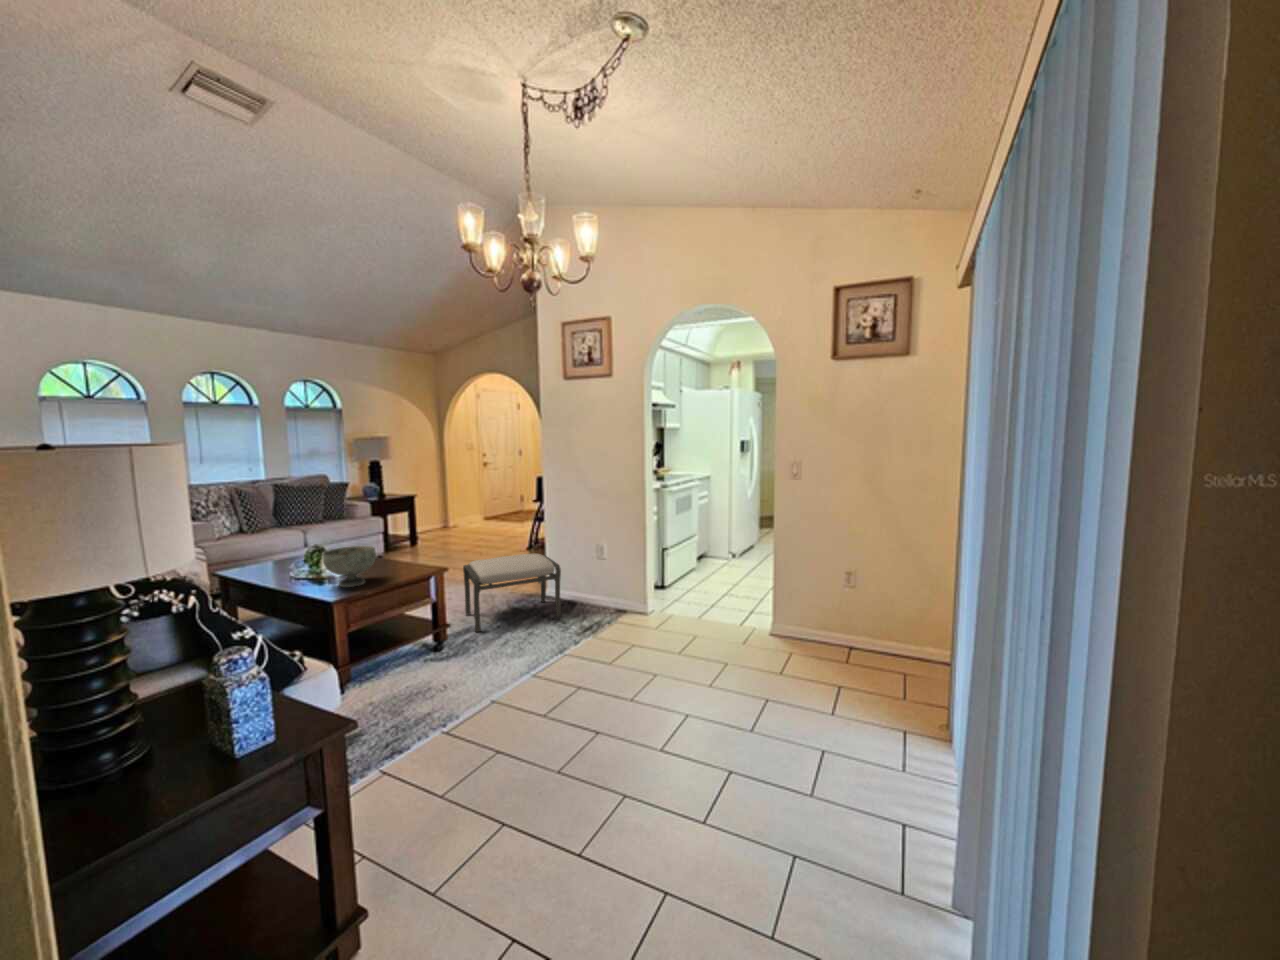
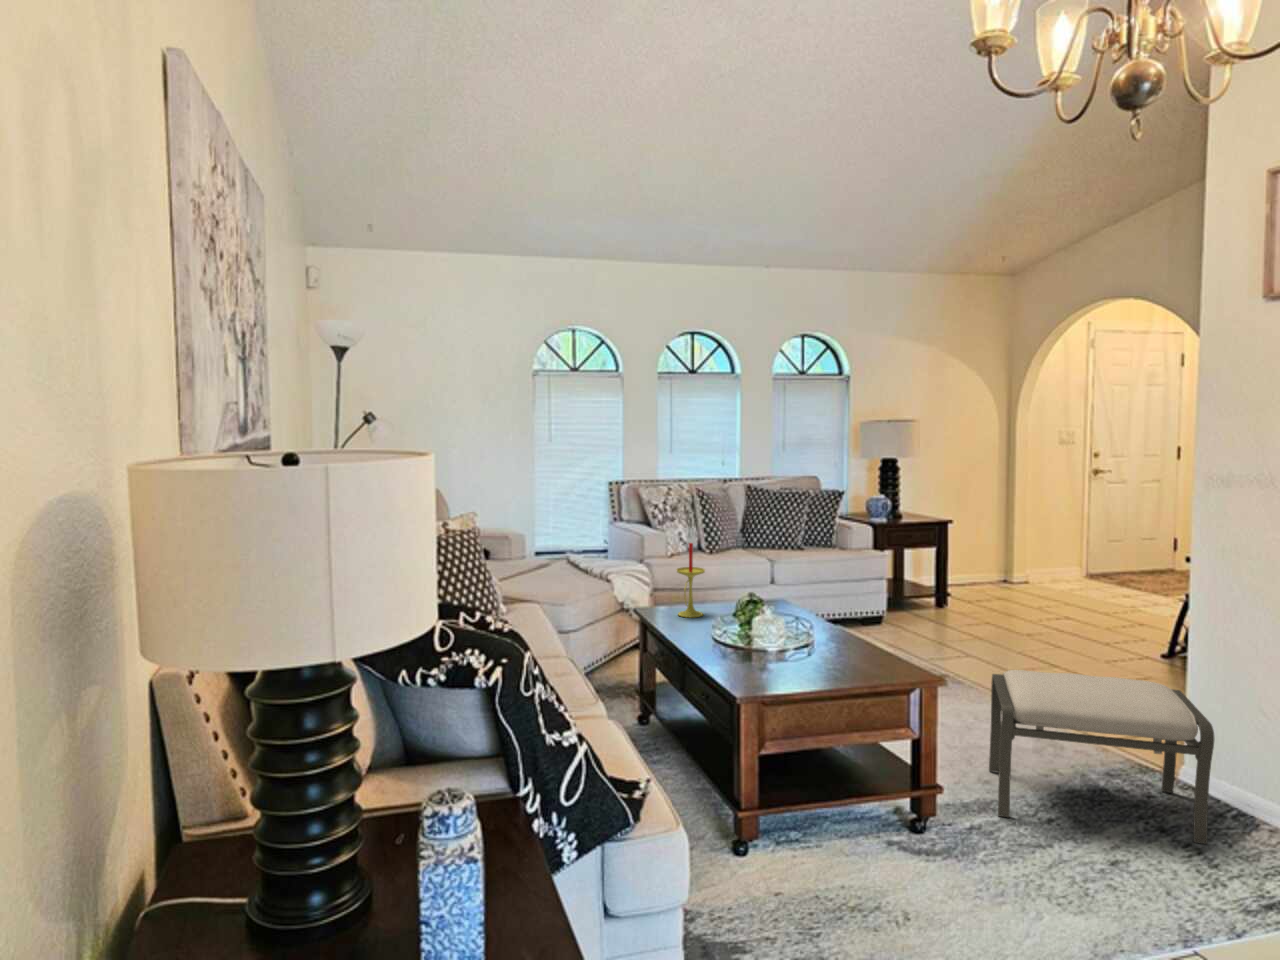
candle: none [251,520,276,571] -> present [677,543,705,618]
decorative bowl: present [323,546,376,587] -> none [740,606,821,677]

